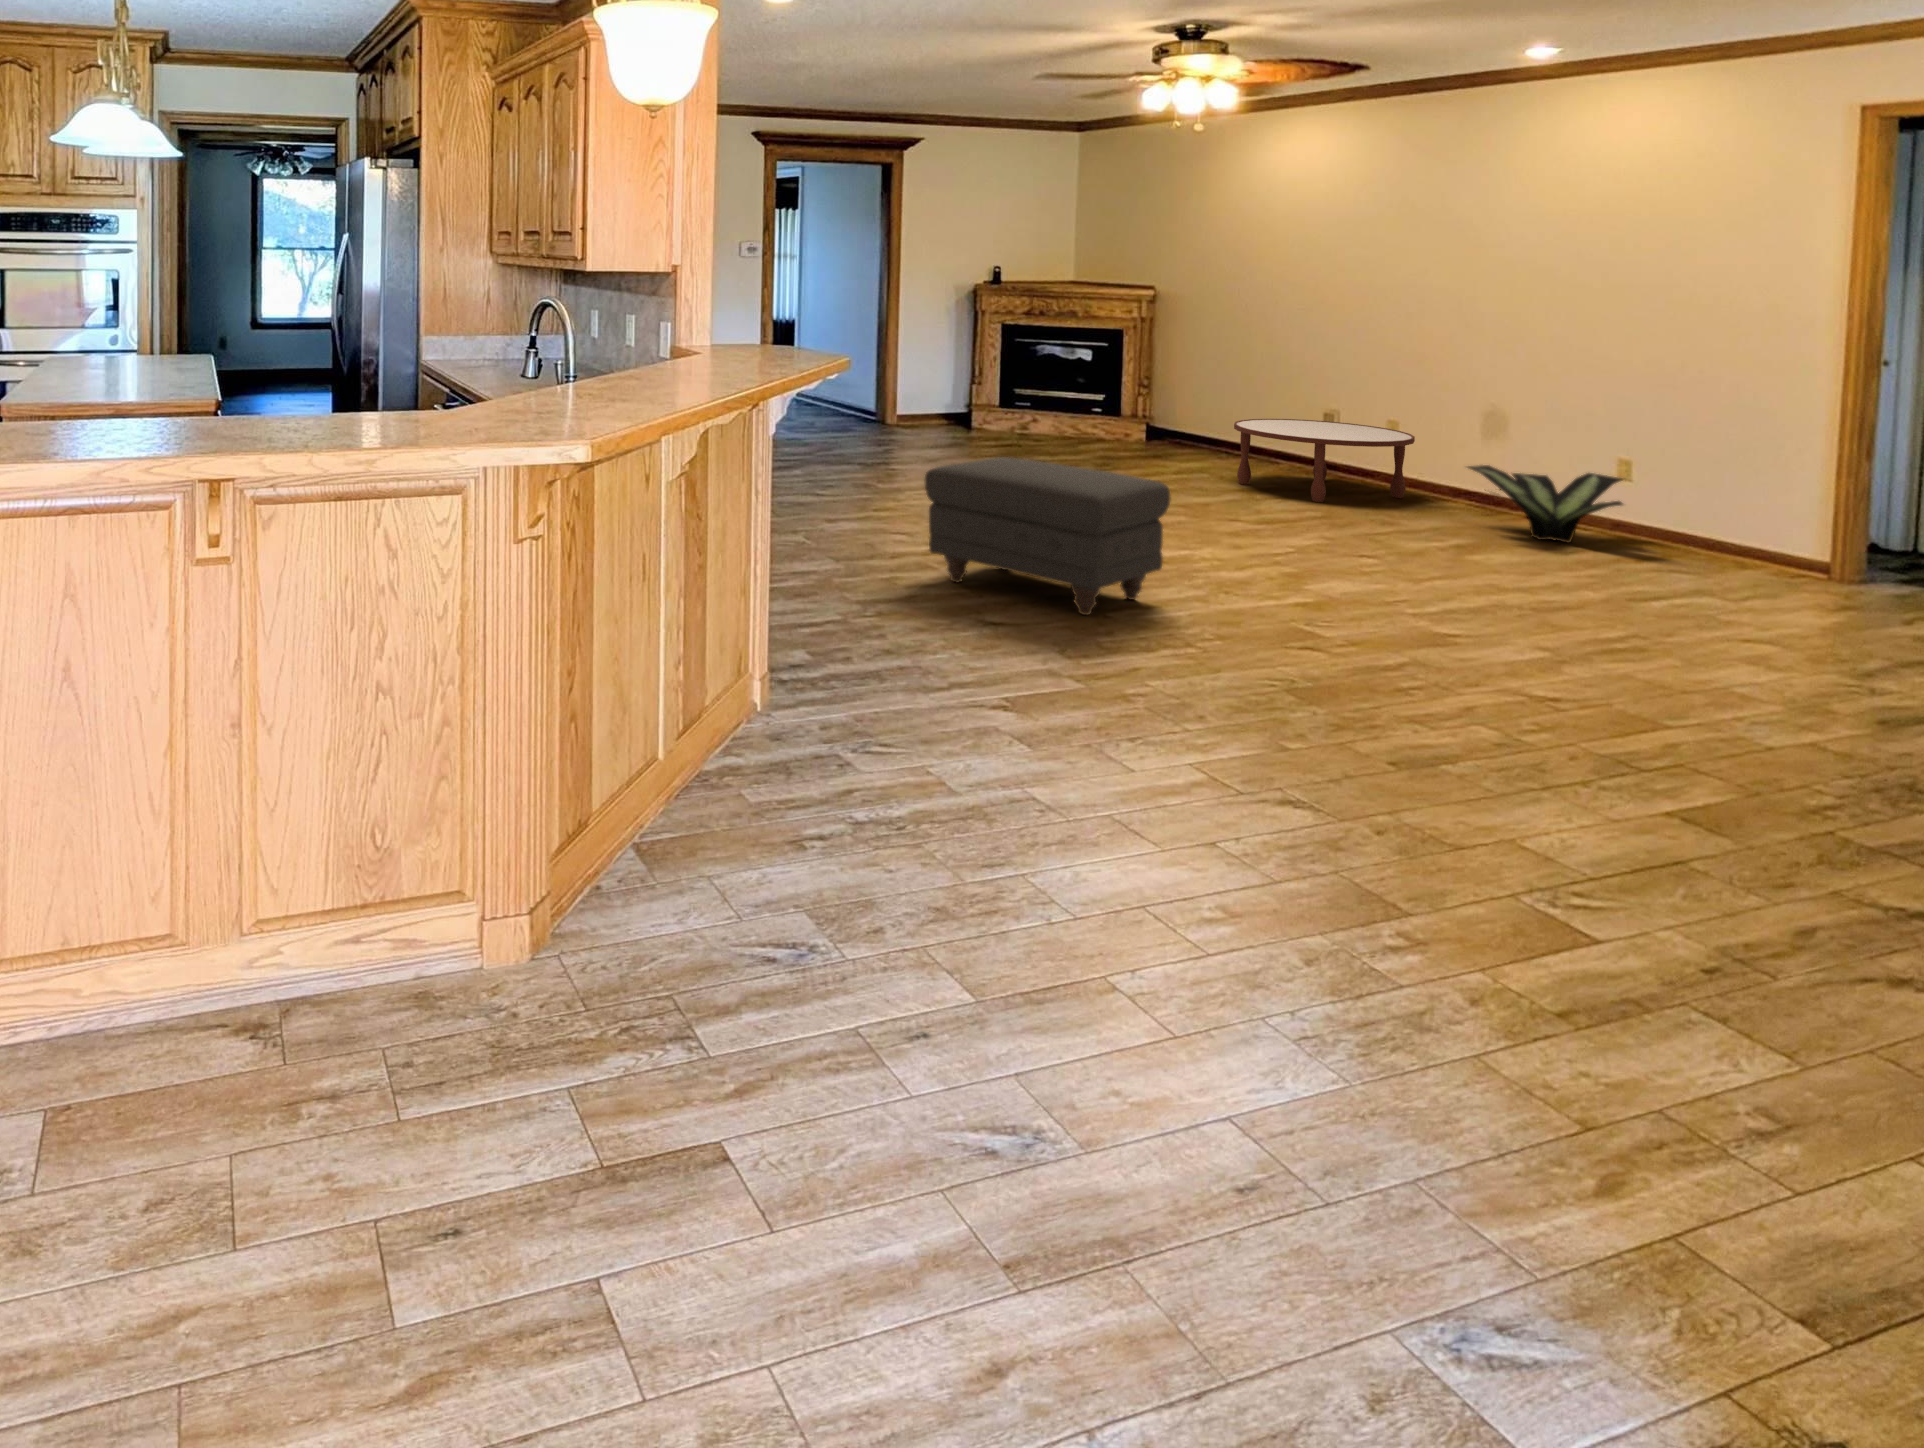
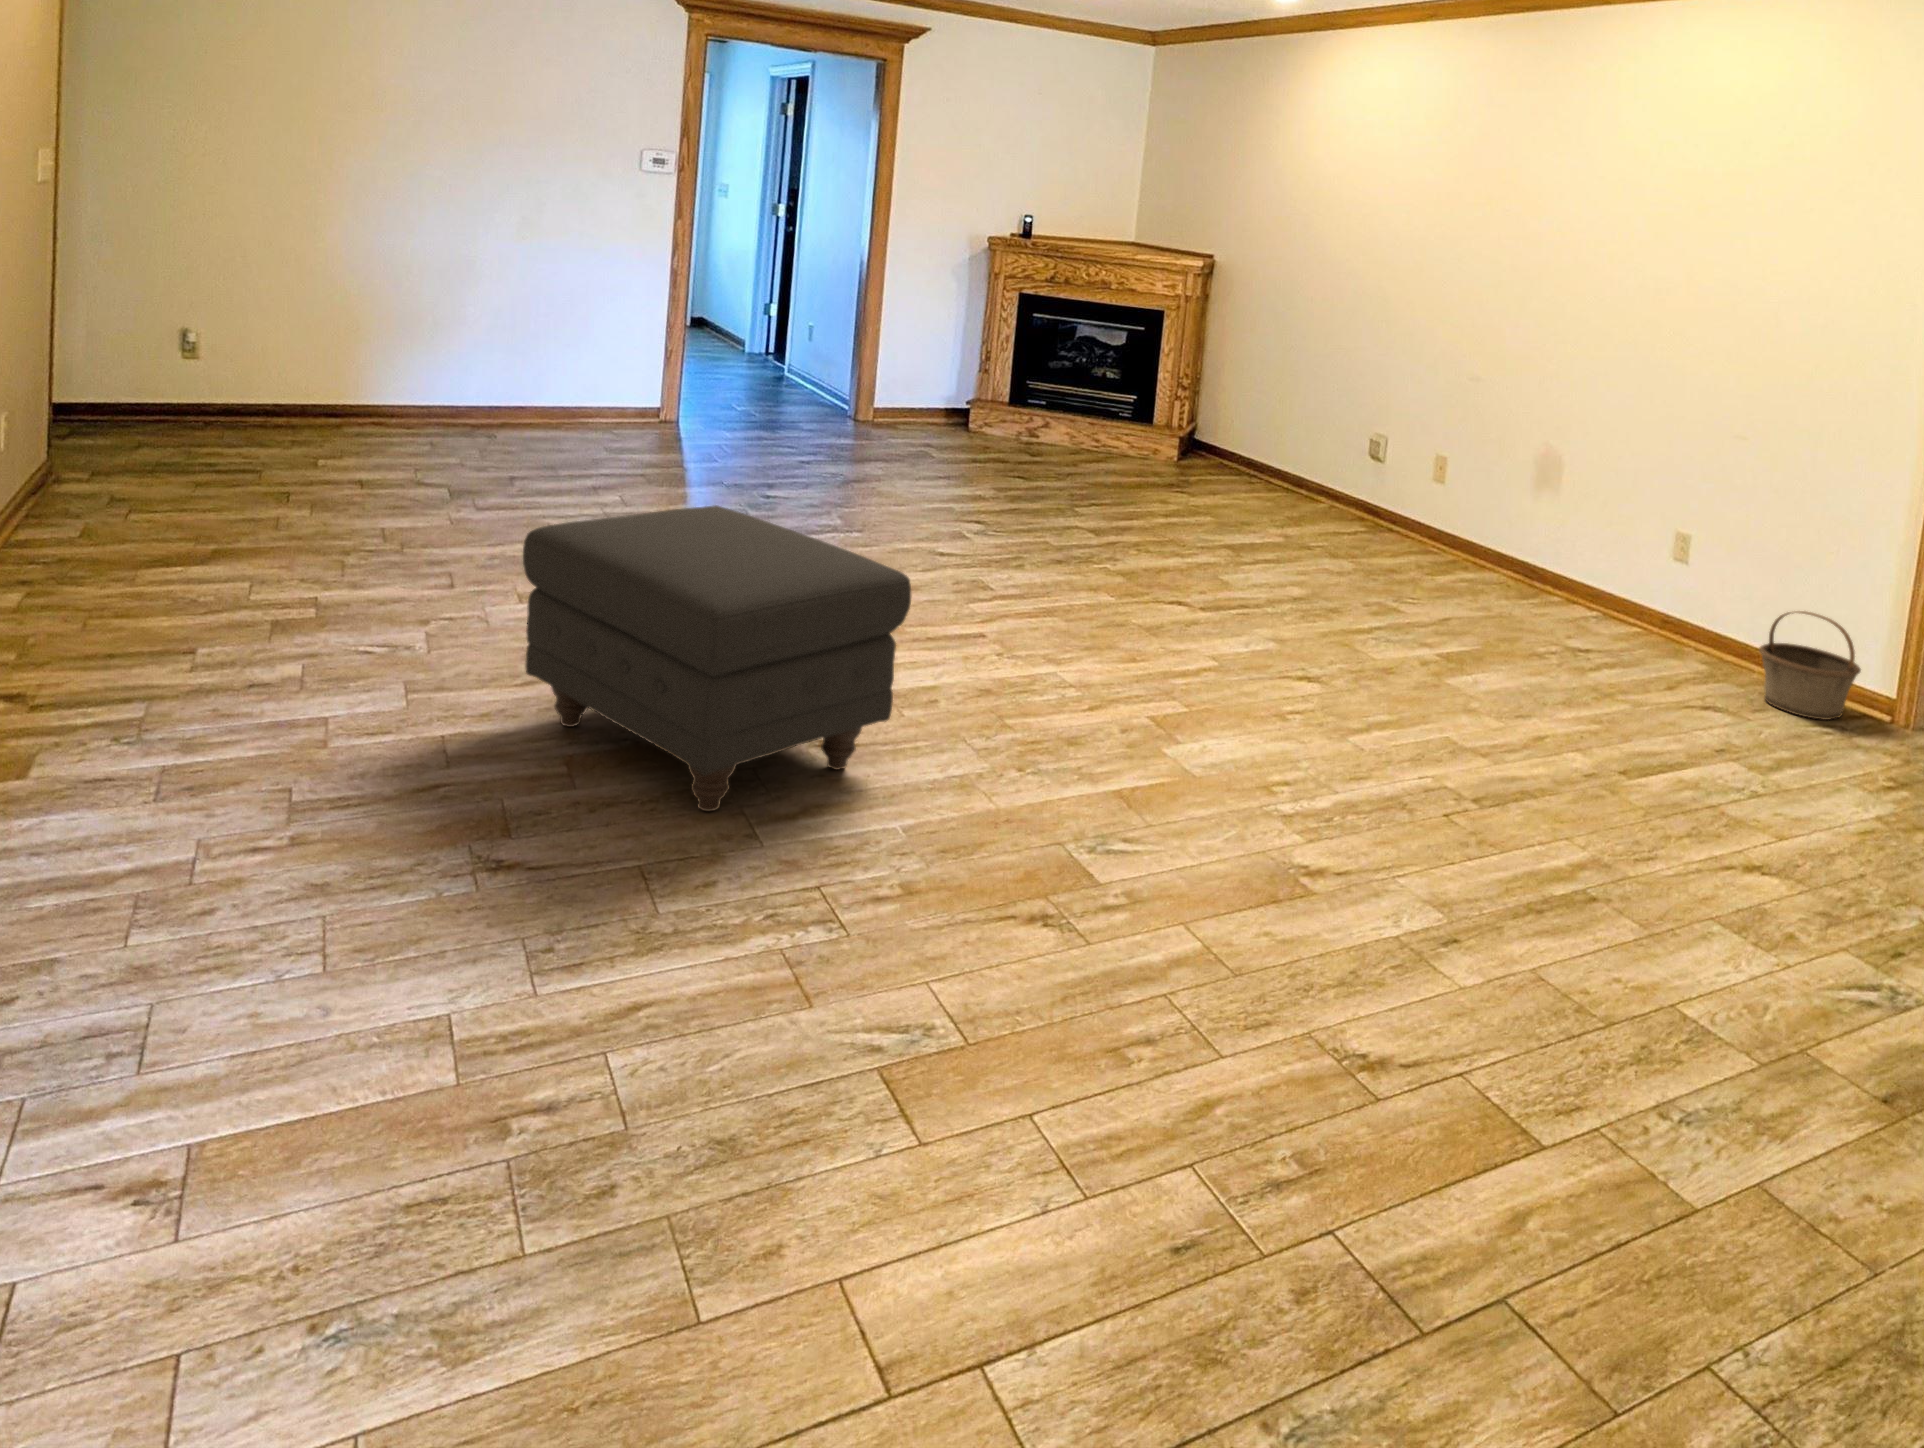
coffee table: present [1234,419,1415,502] -> none [1239,442,1453,566]
potted plant: present [1468,465,1623,543] -> none [1486,529,1679,648]
basket: none [1714,505,1804,579] -> present [1759,611,1861,720]

